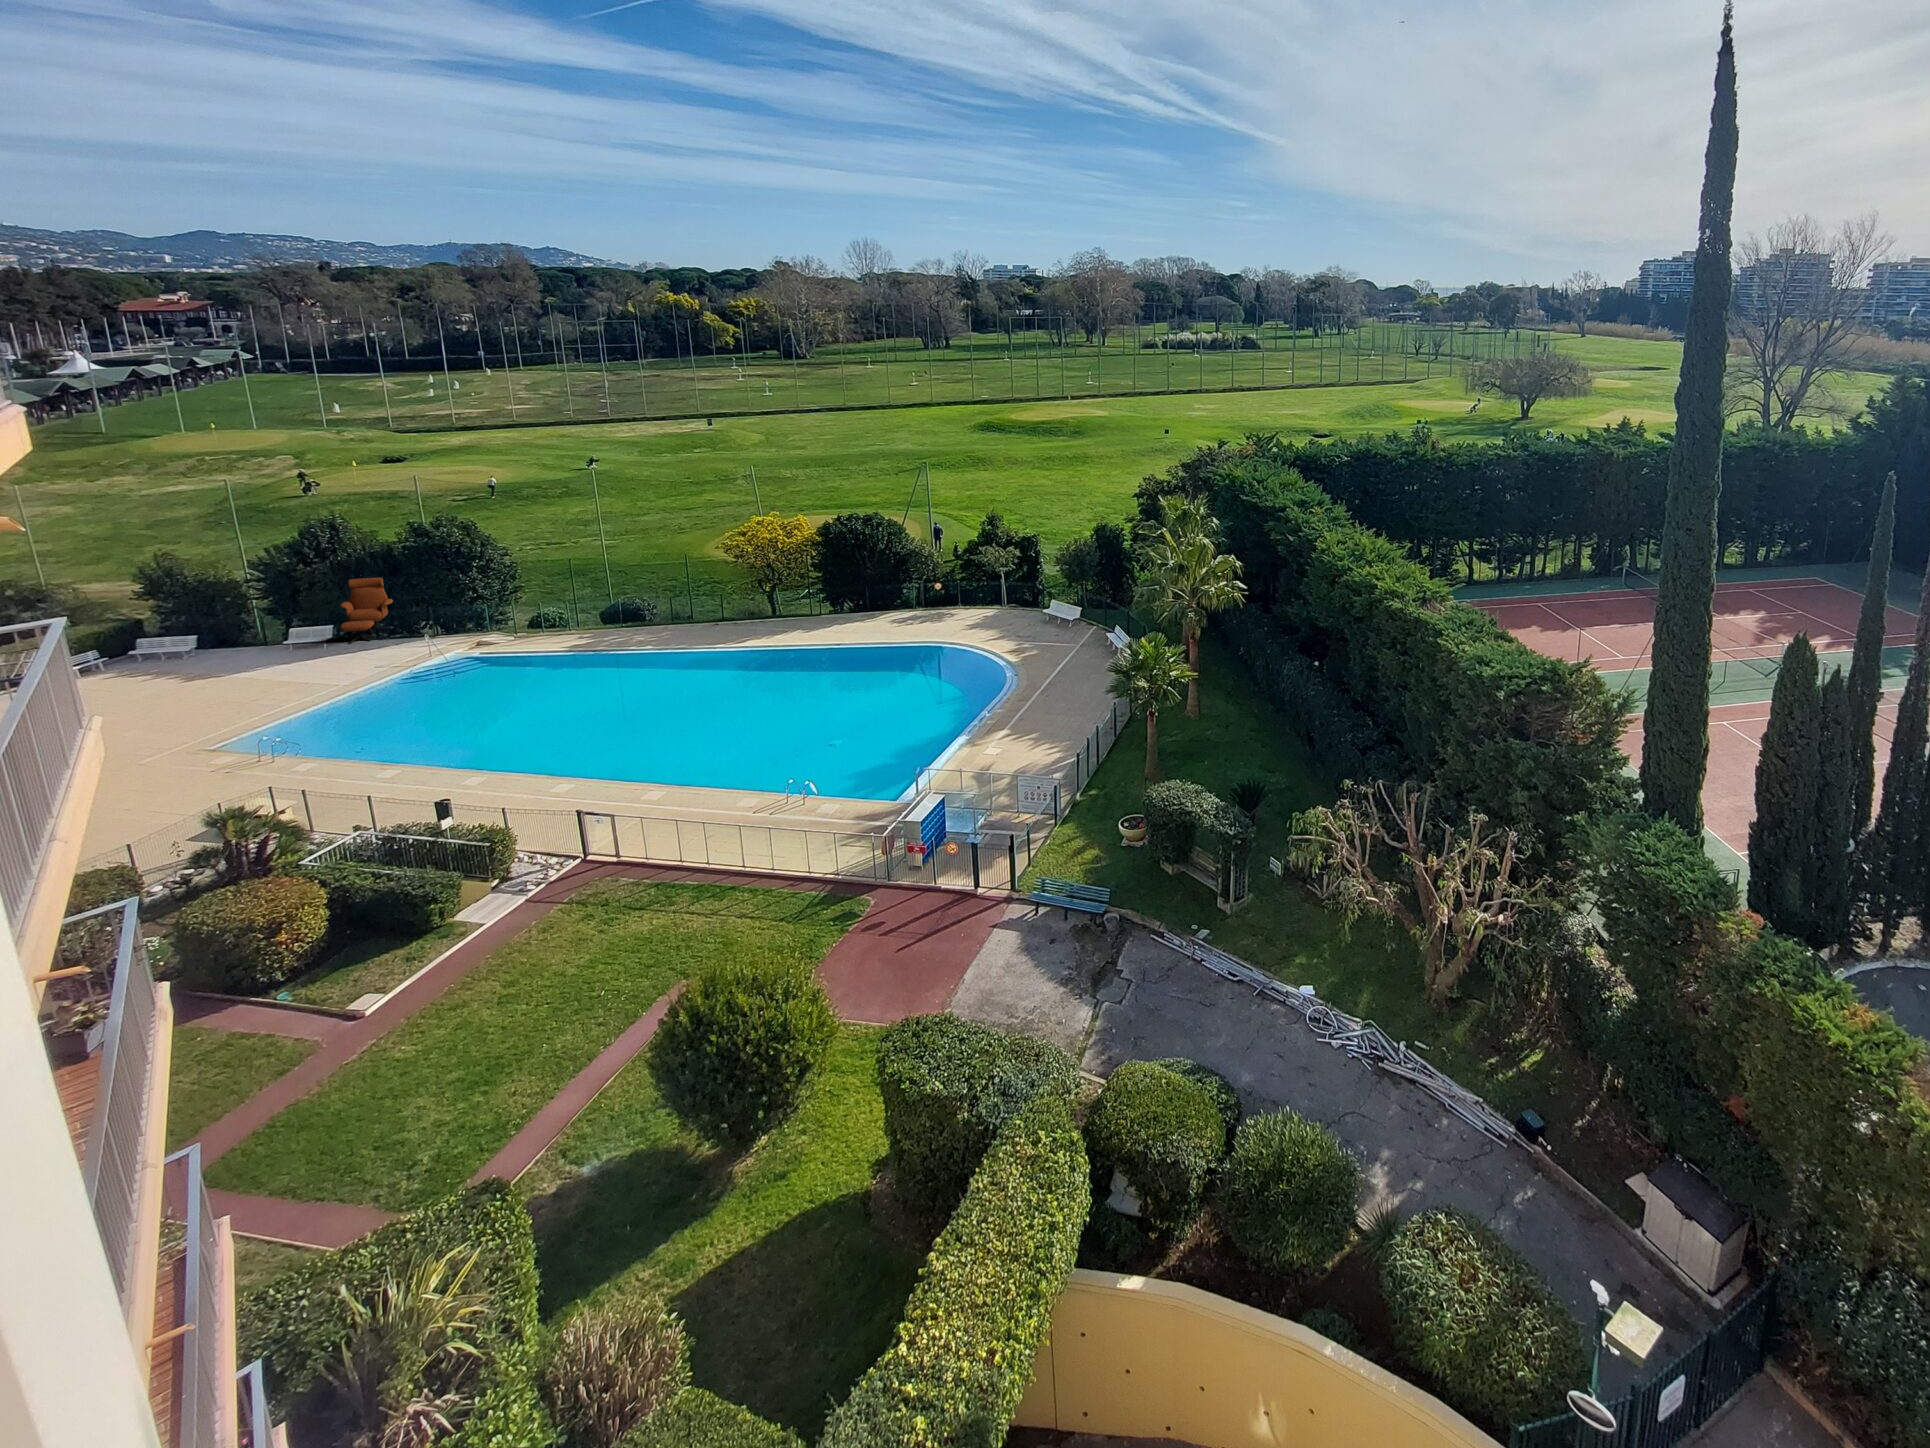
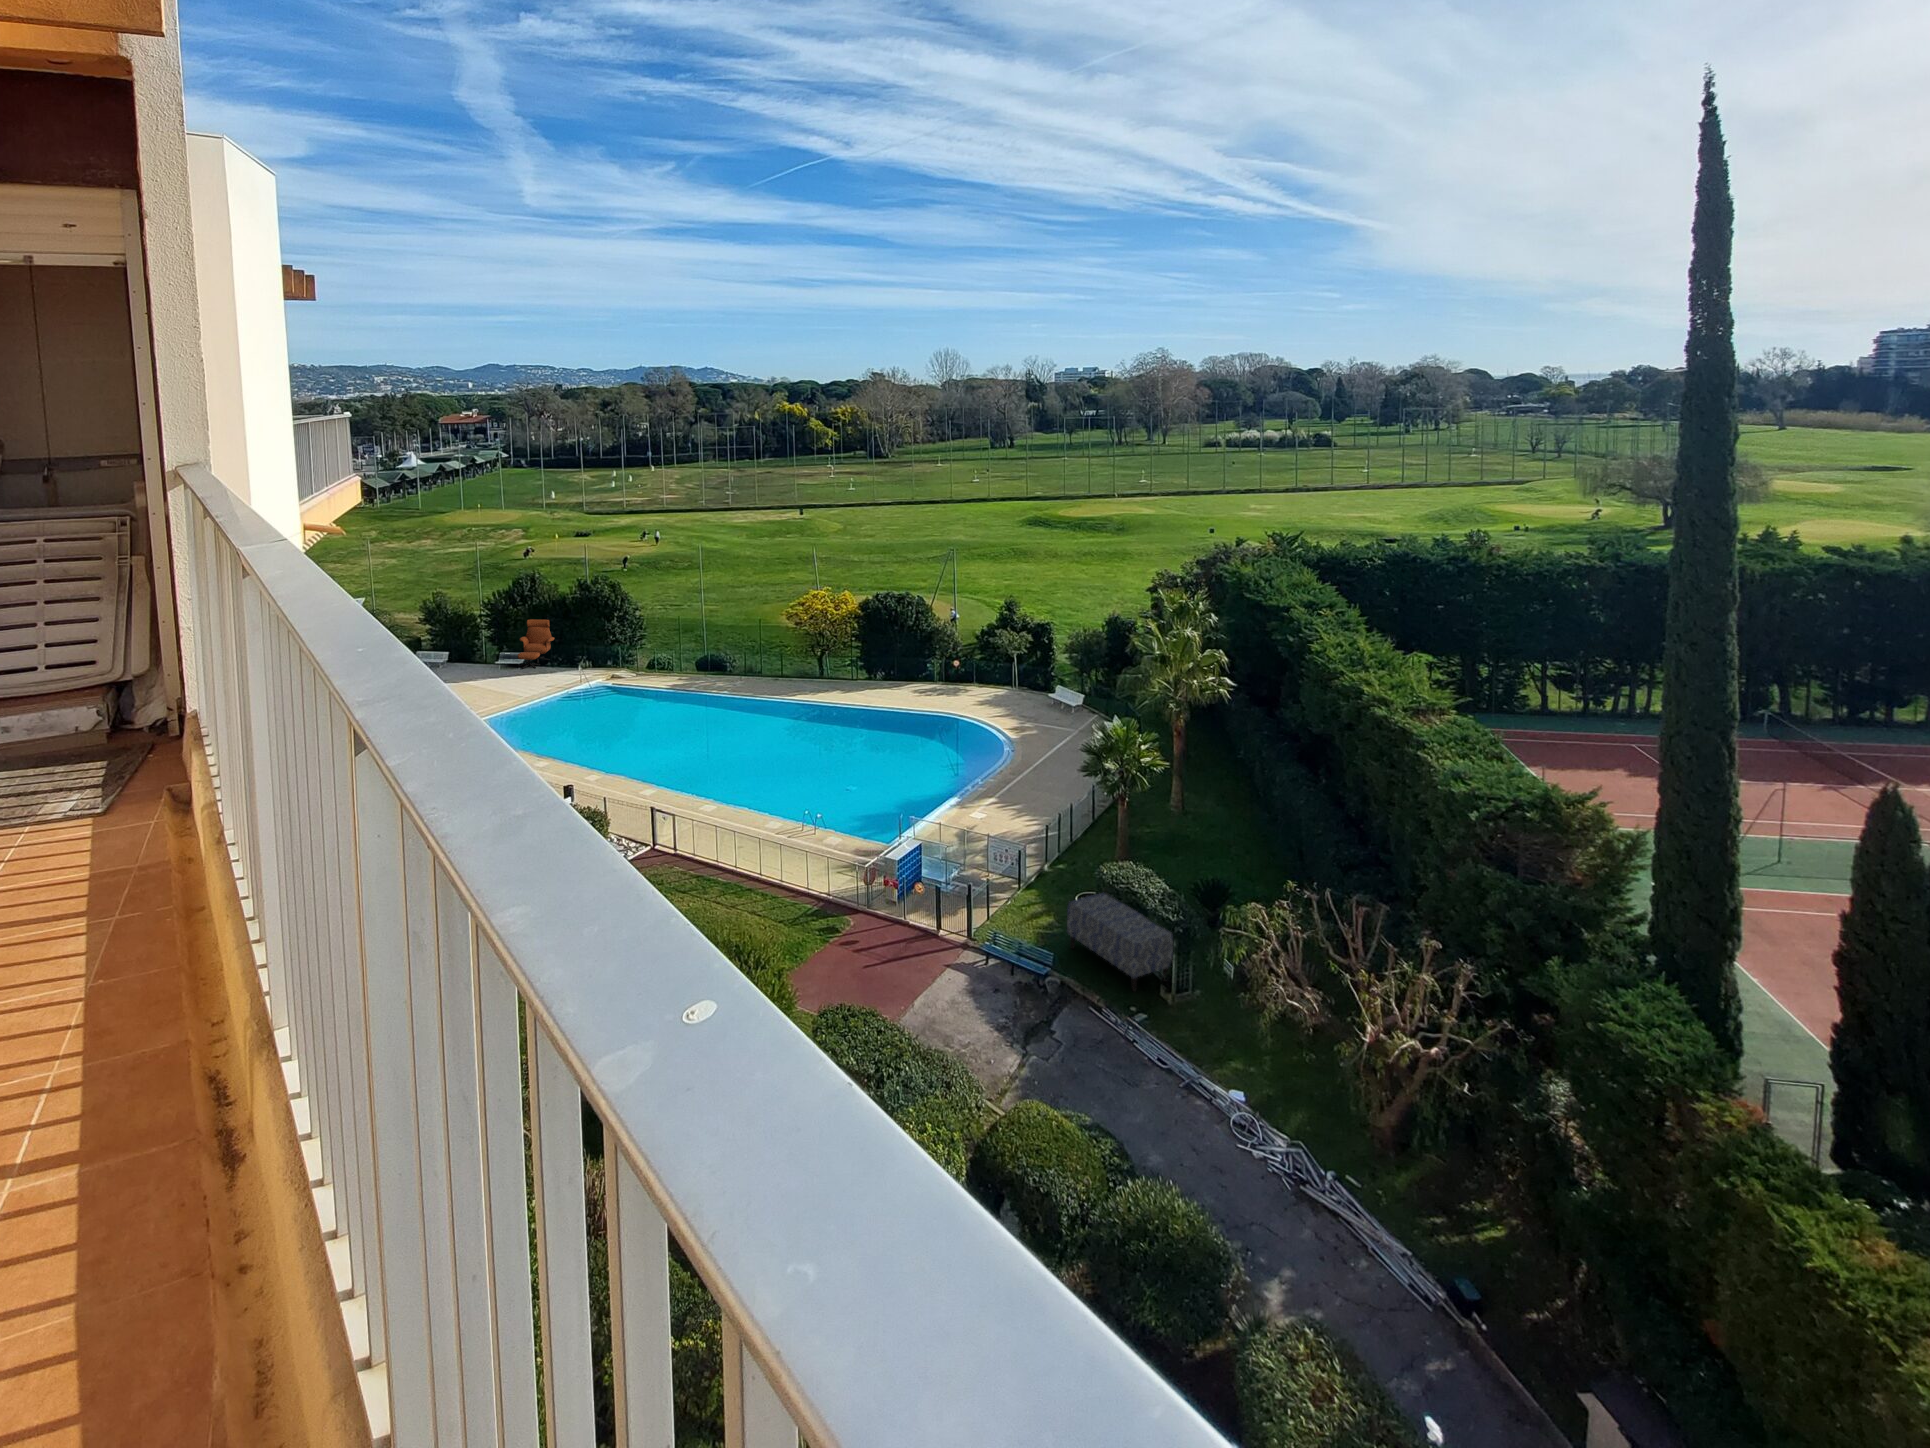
bench: none [1112,816,1225,912] -> present [1067,892,1173,991]

